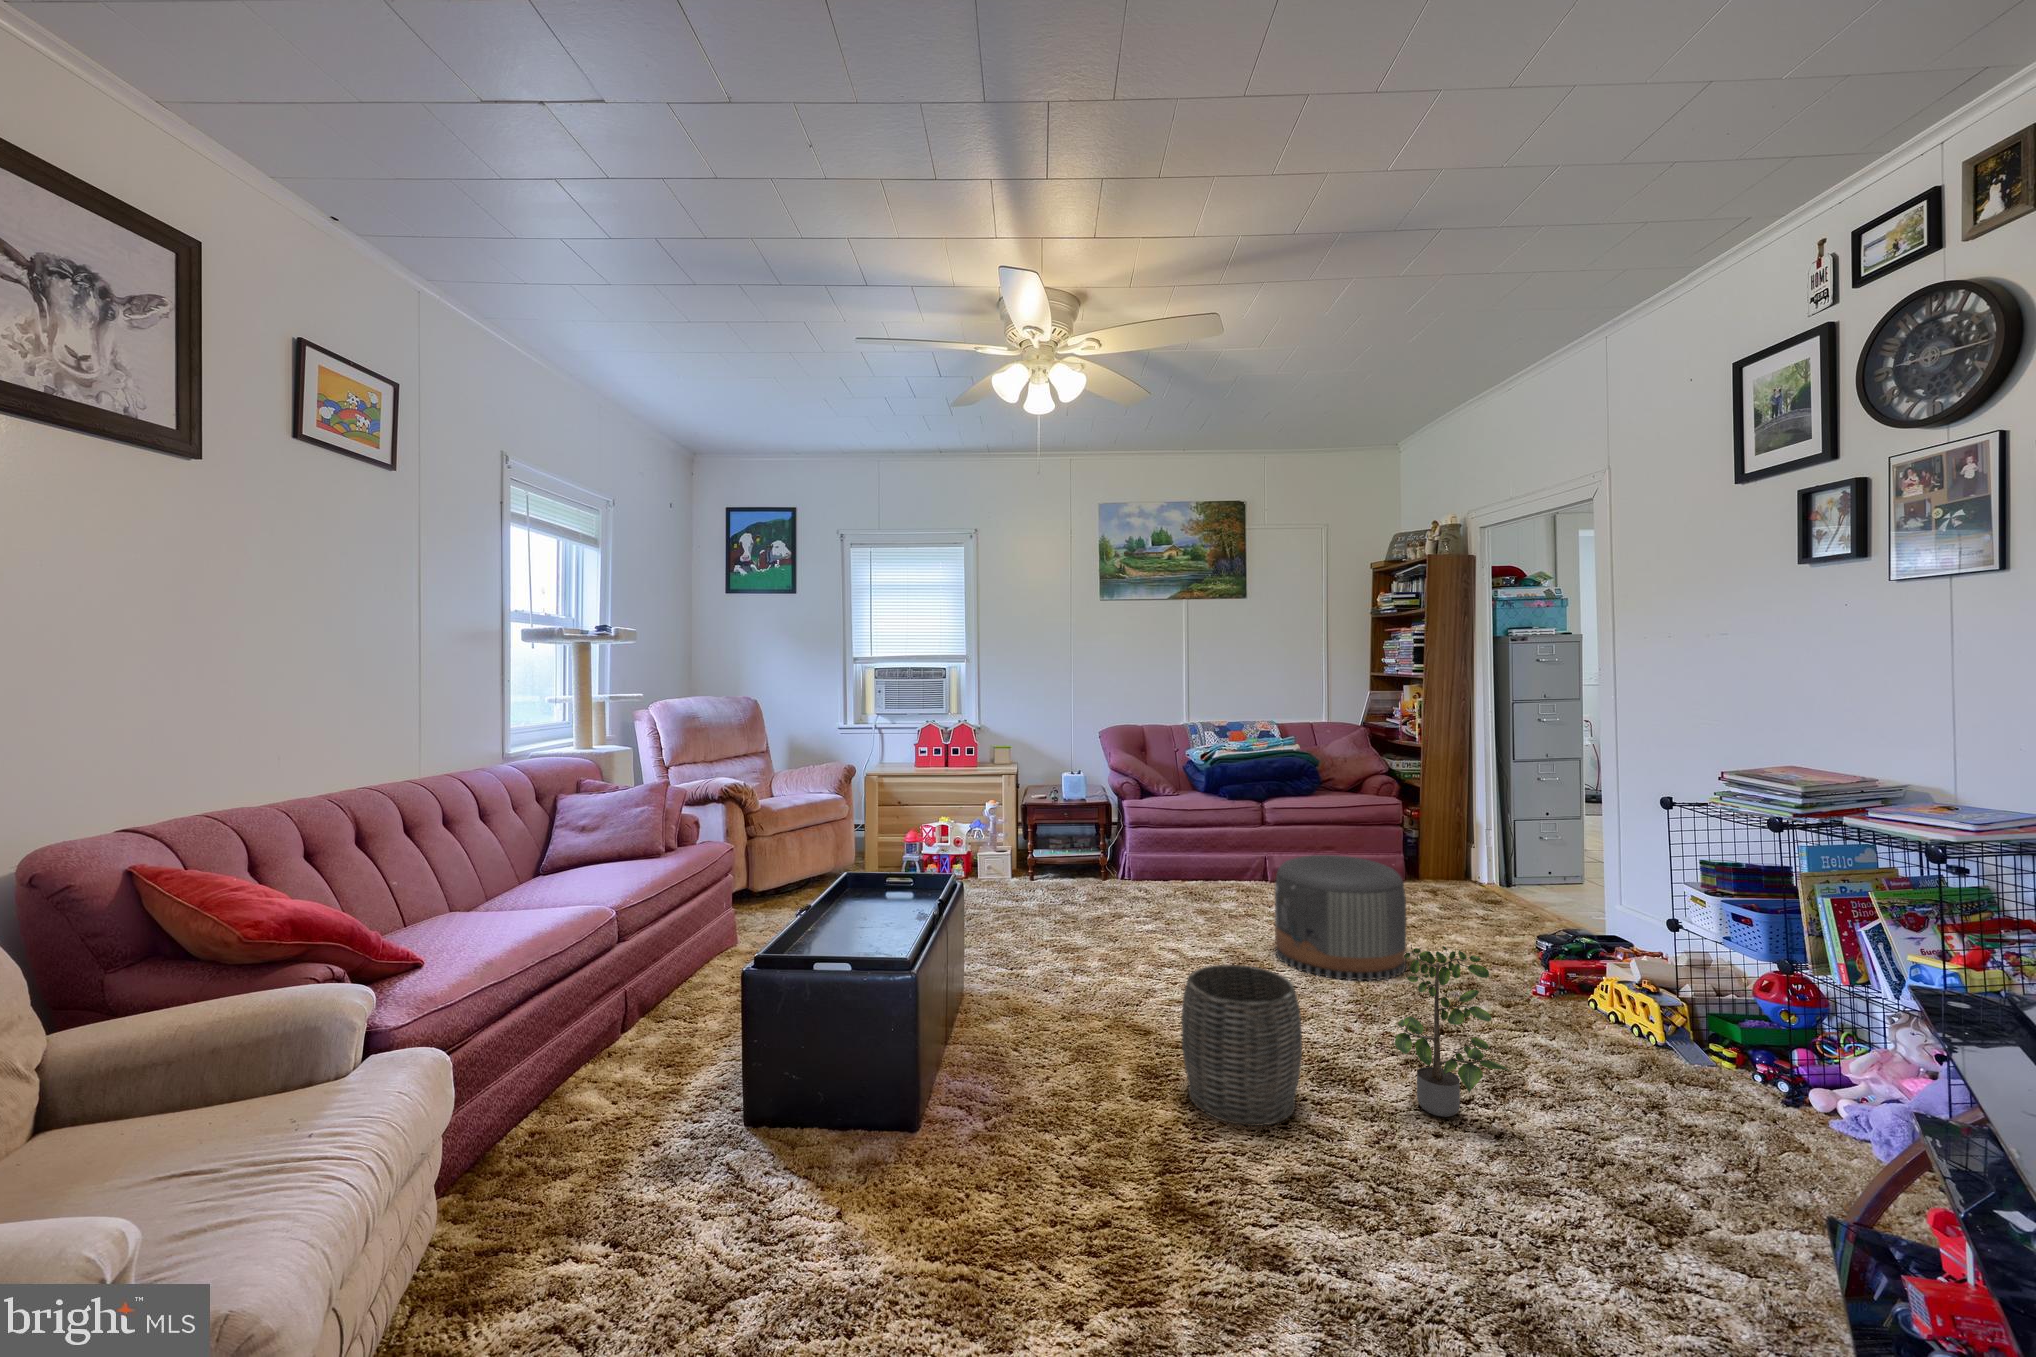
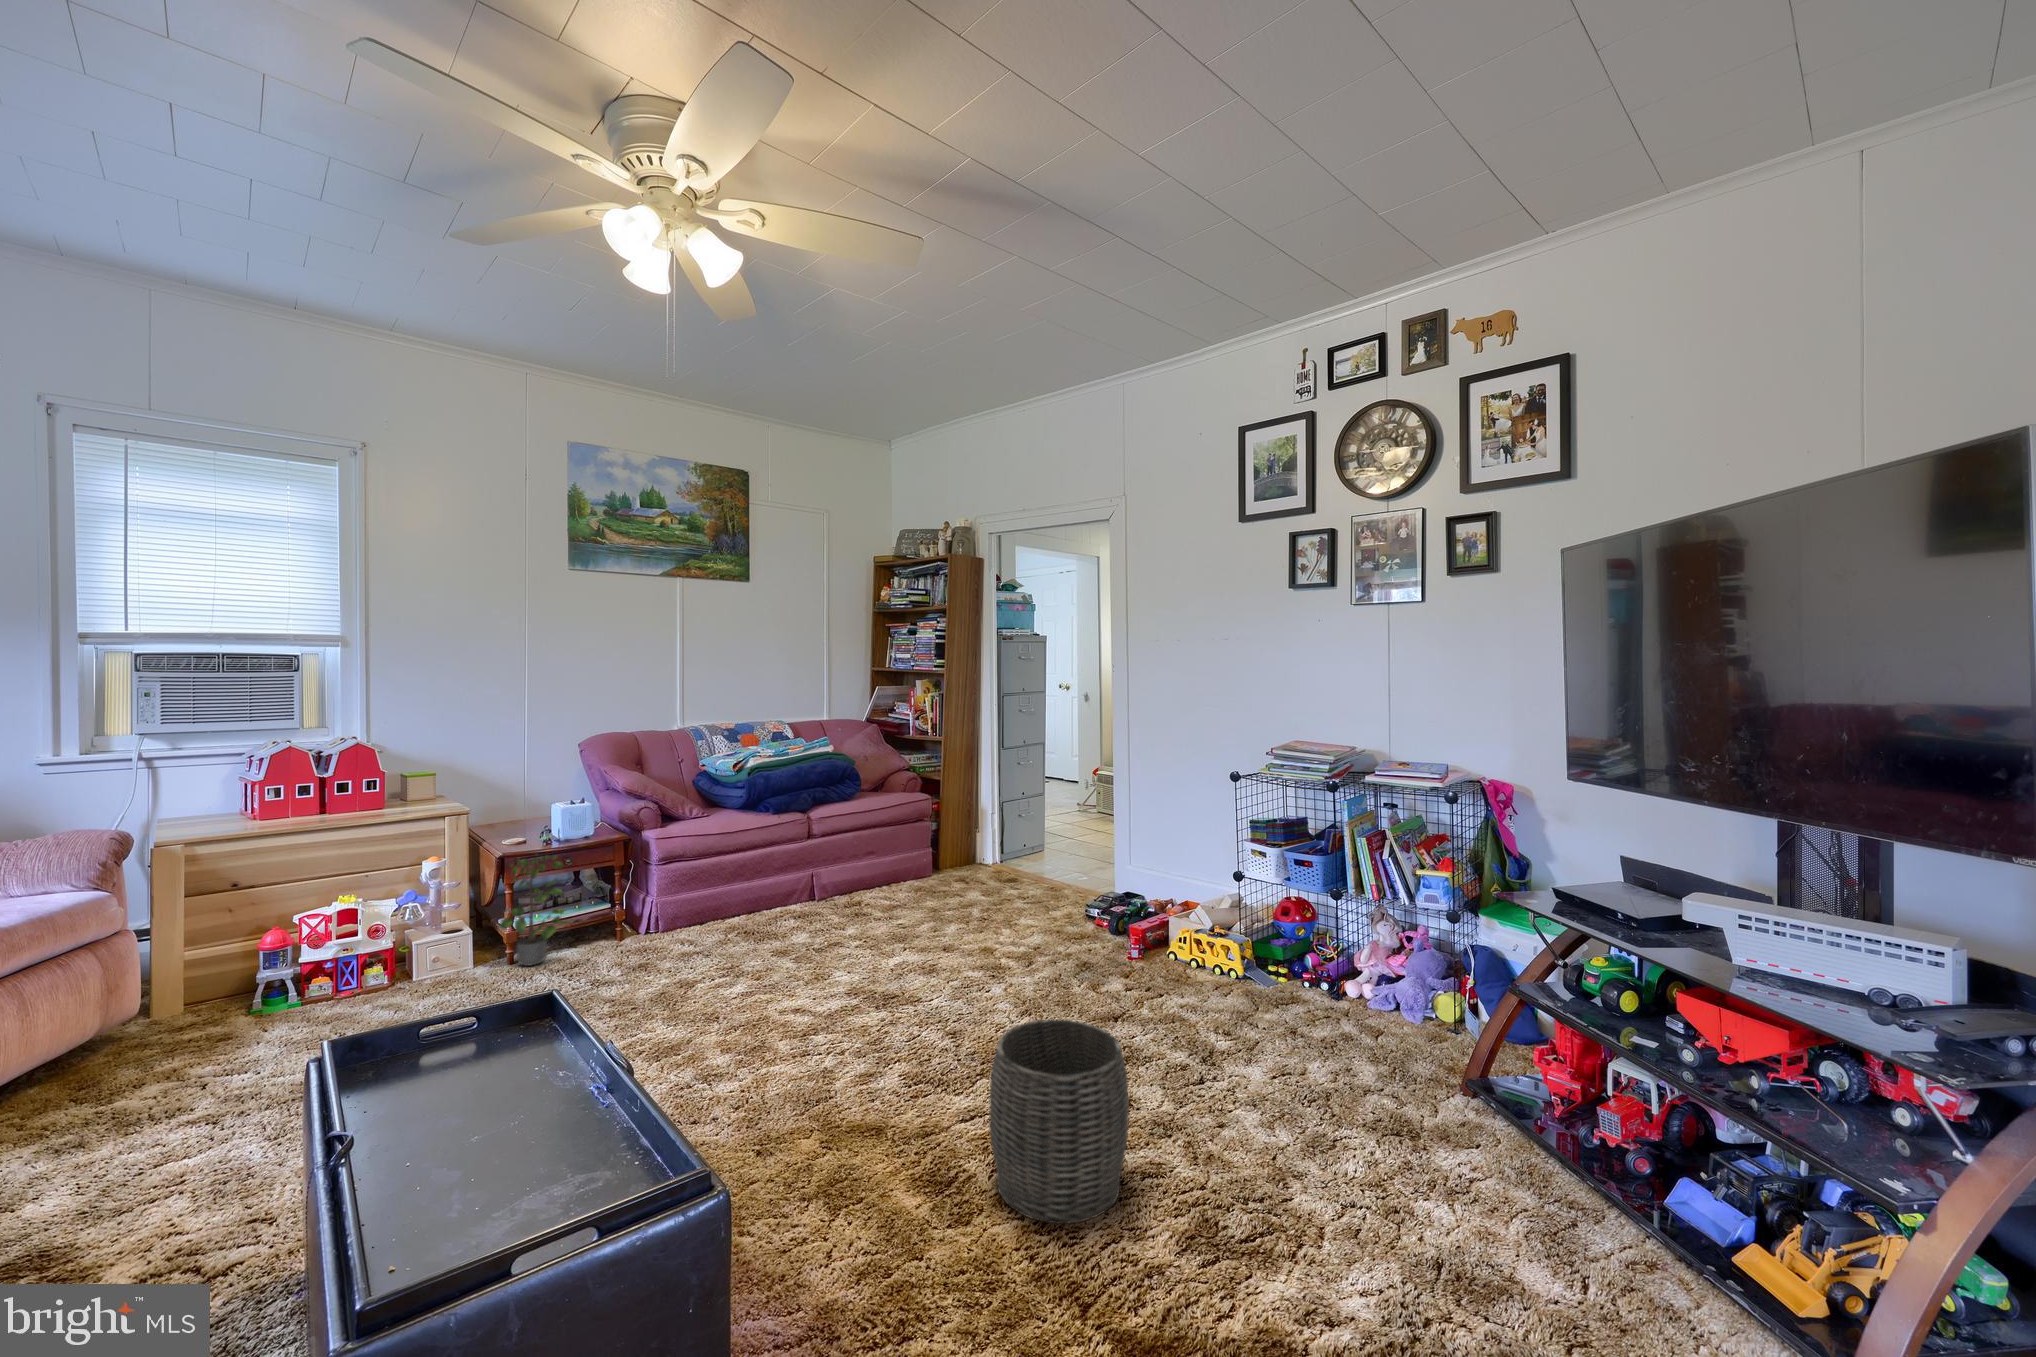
pouf: present [1275,855,1406,981] -> none [904,863,1033,1000]
potted plant: present [1395,945,1509,1117] -> present [500,855,570,966]

